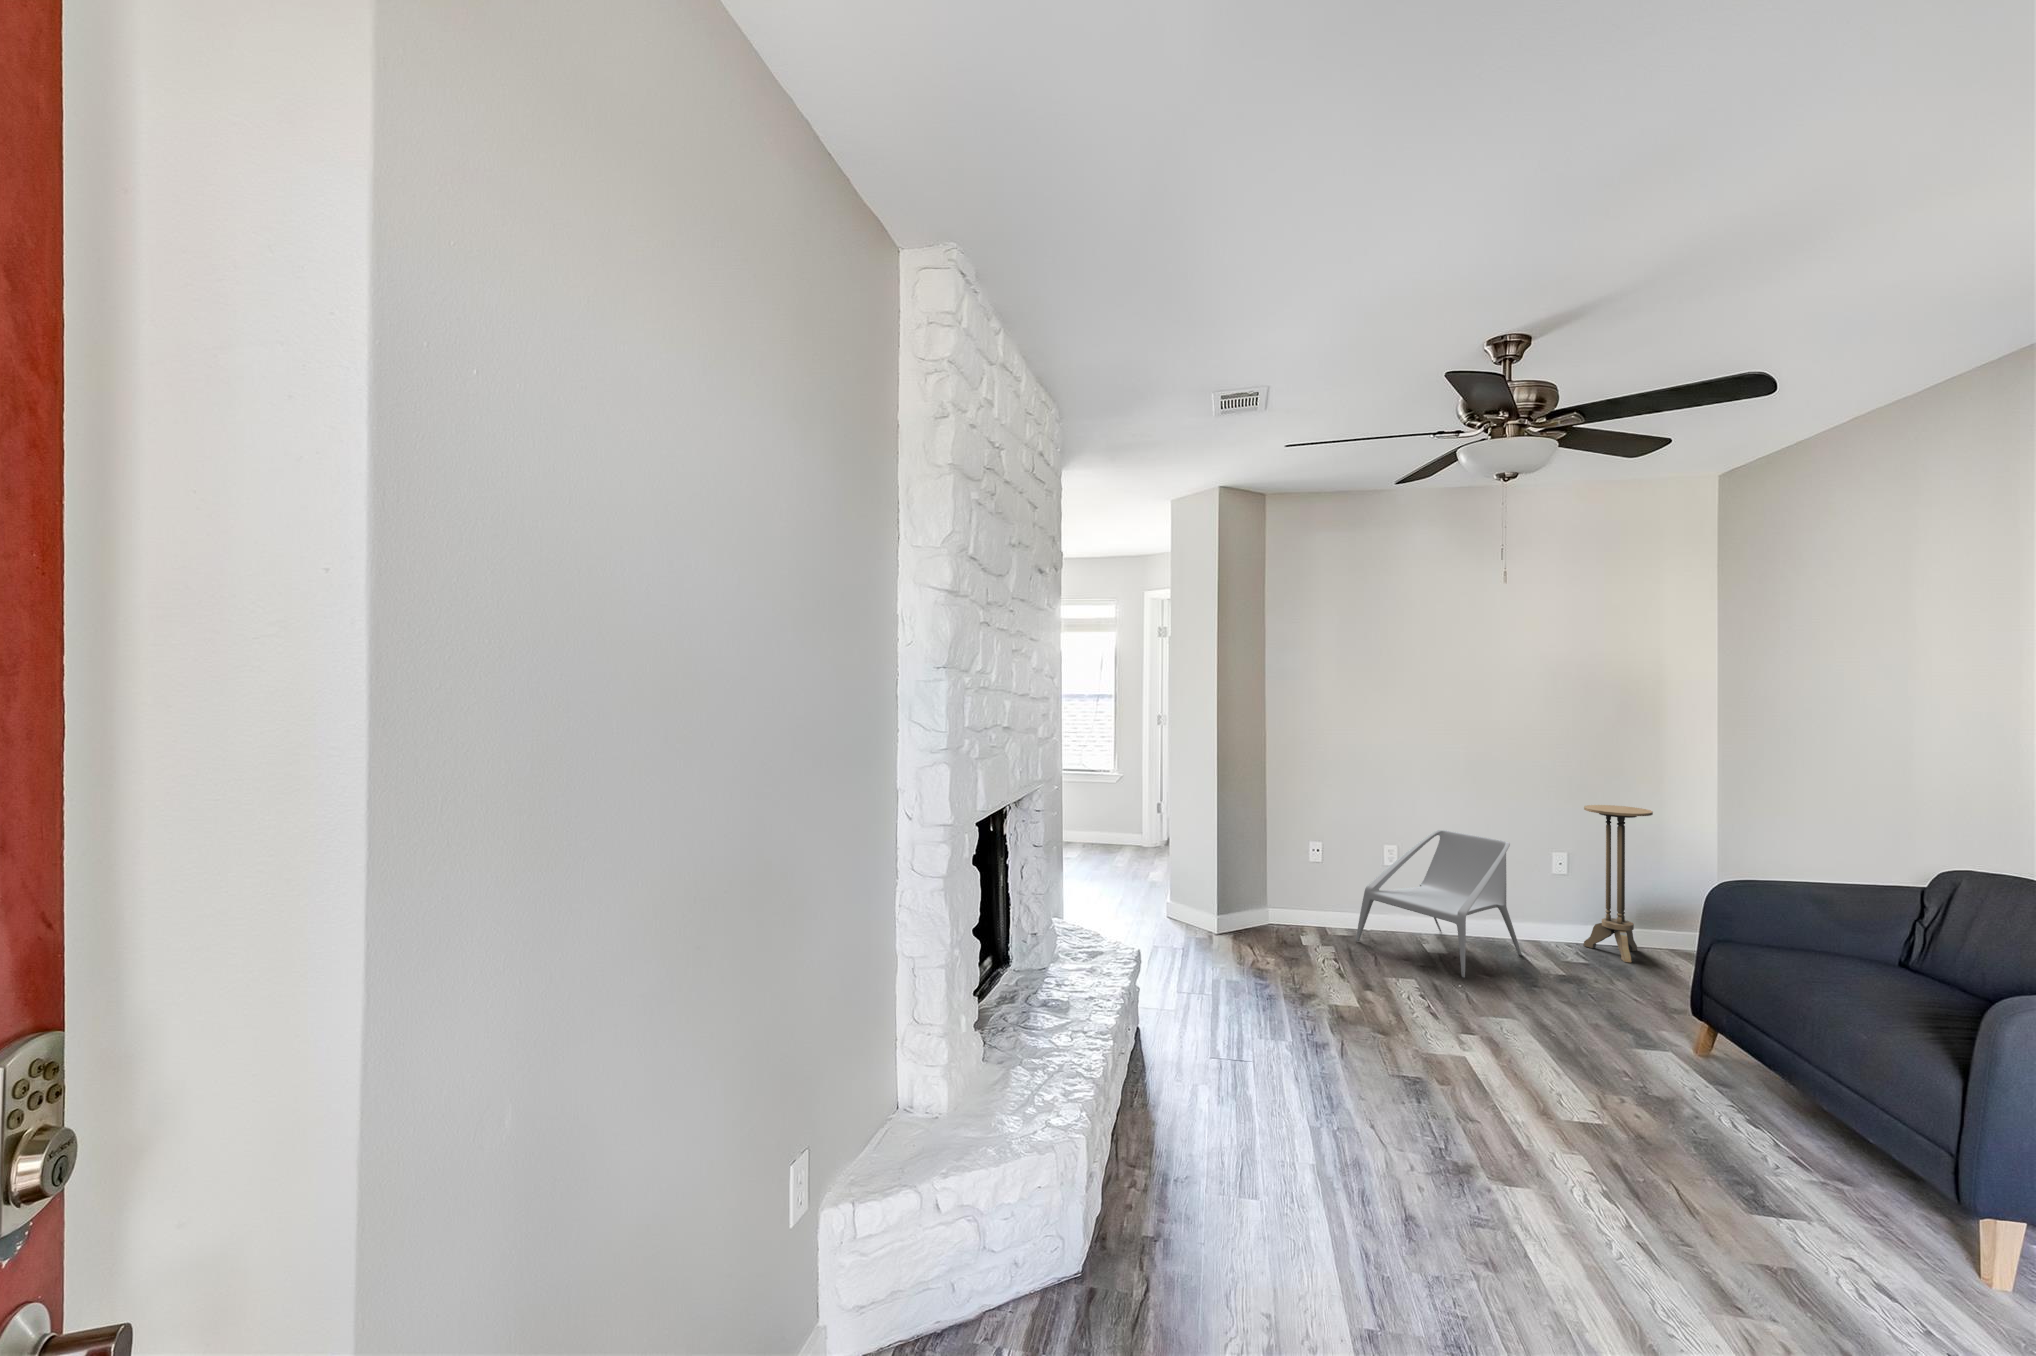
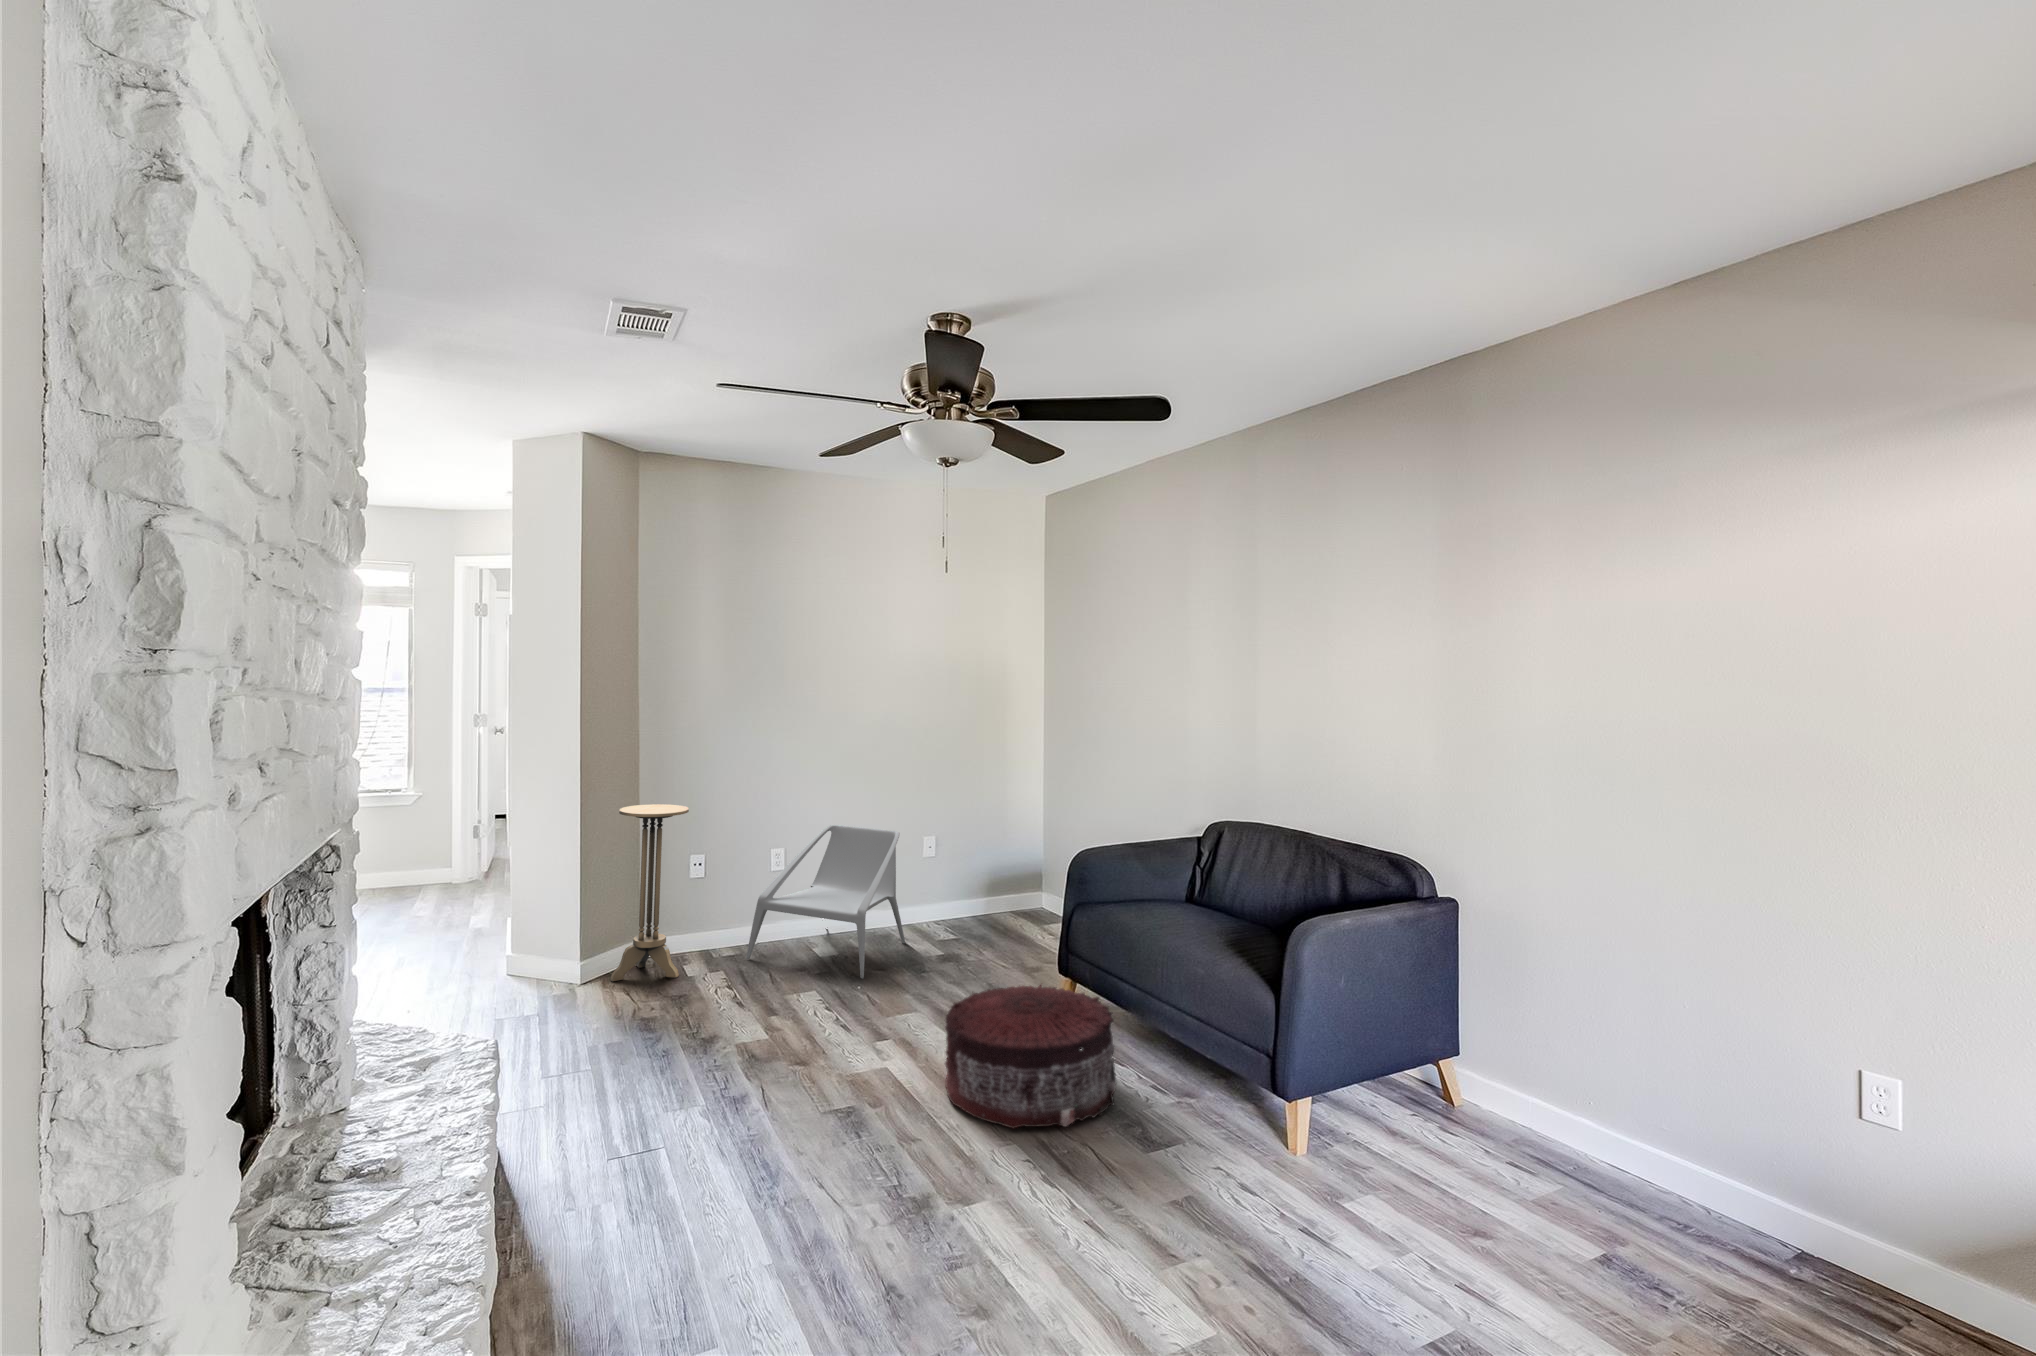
side table: present [1583,805,1653,963] -> present [610,804,689,981]
pouf: none [1514,1001,1729,1164] -> present [945,985,1116,1128]

